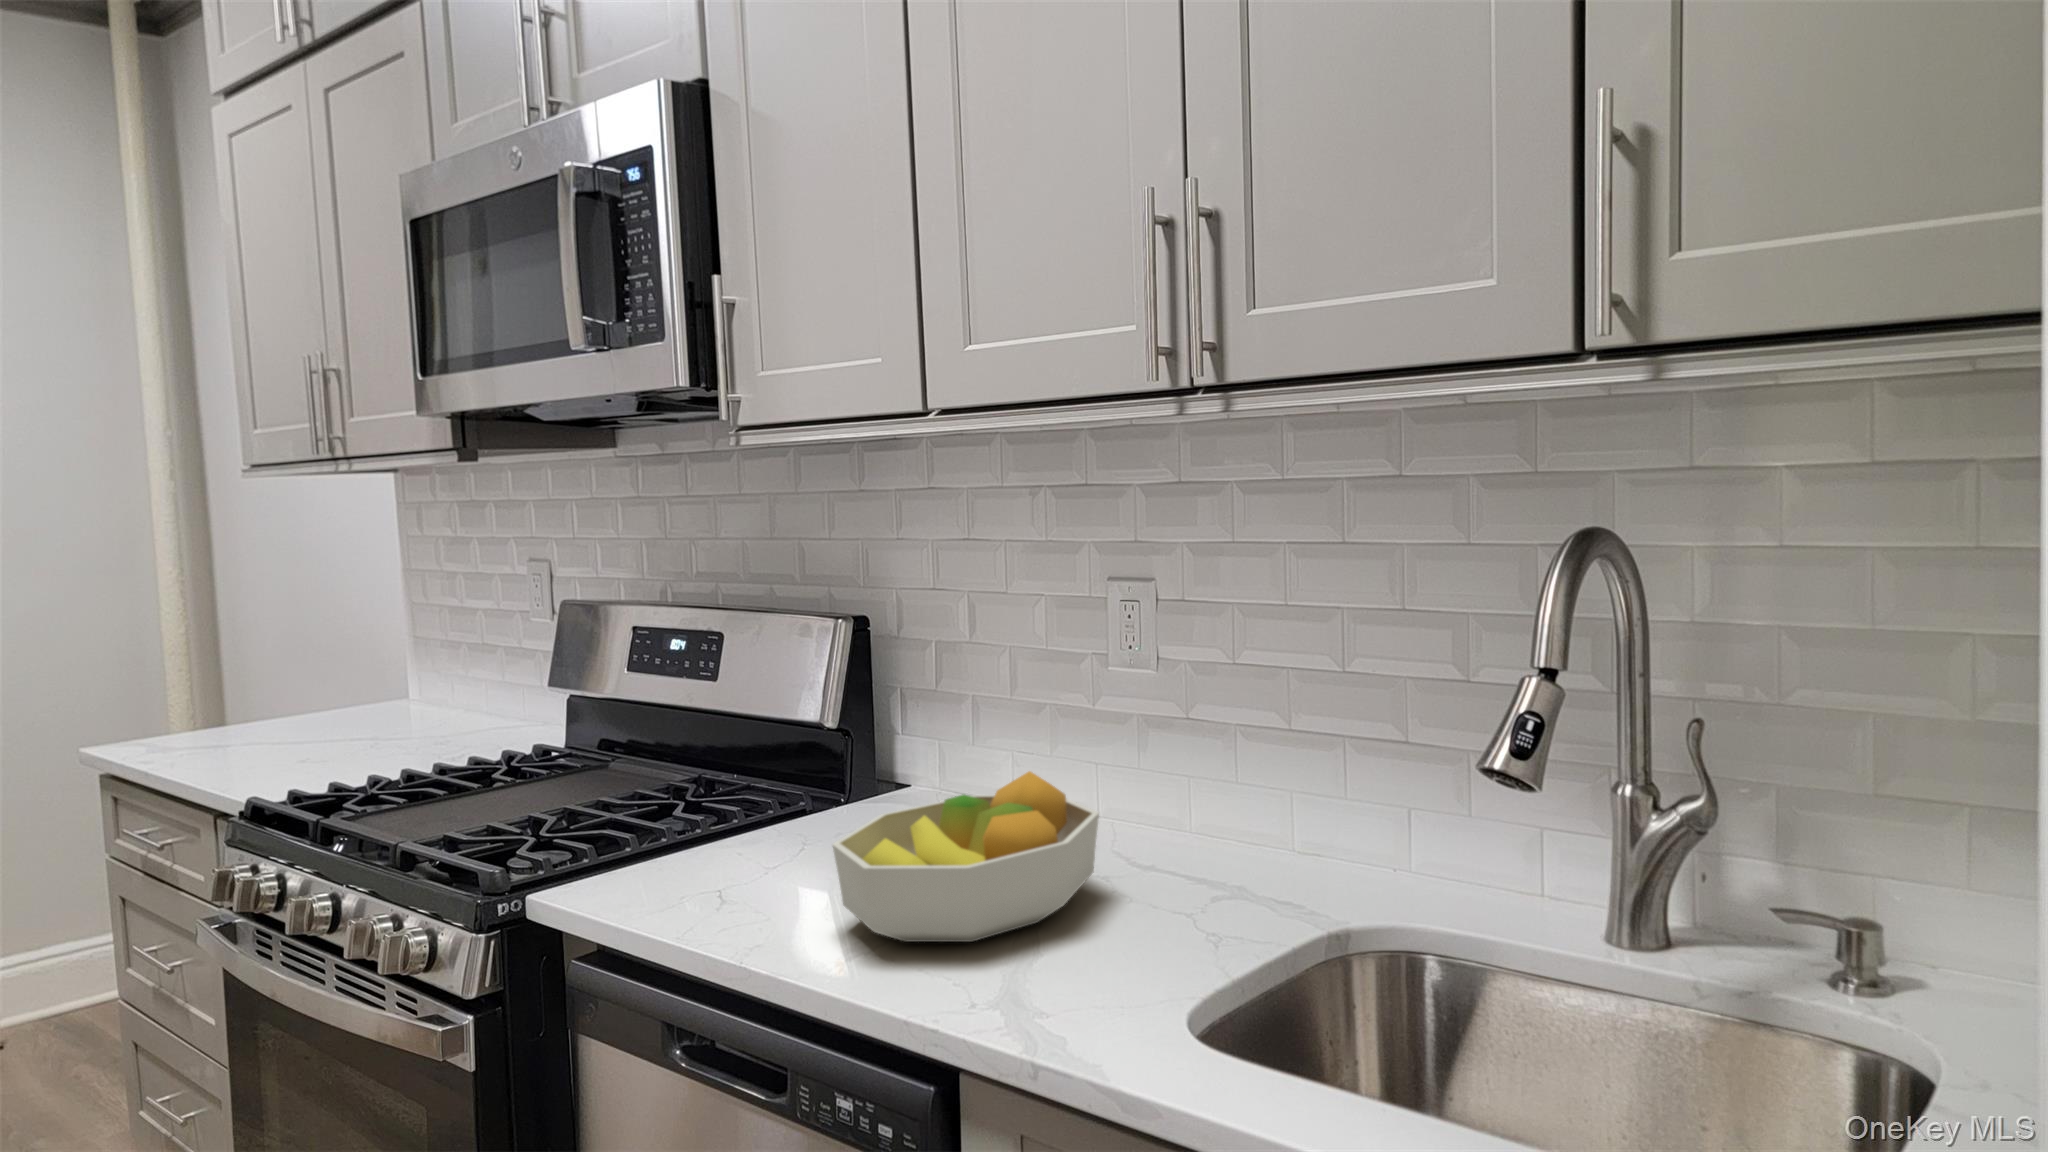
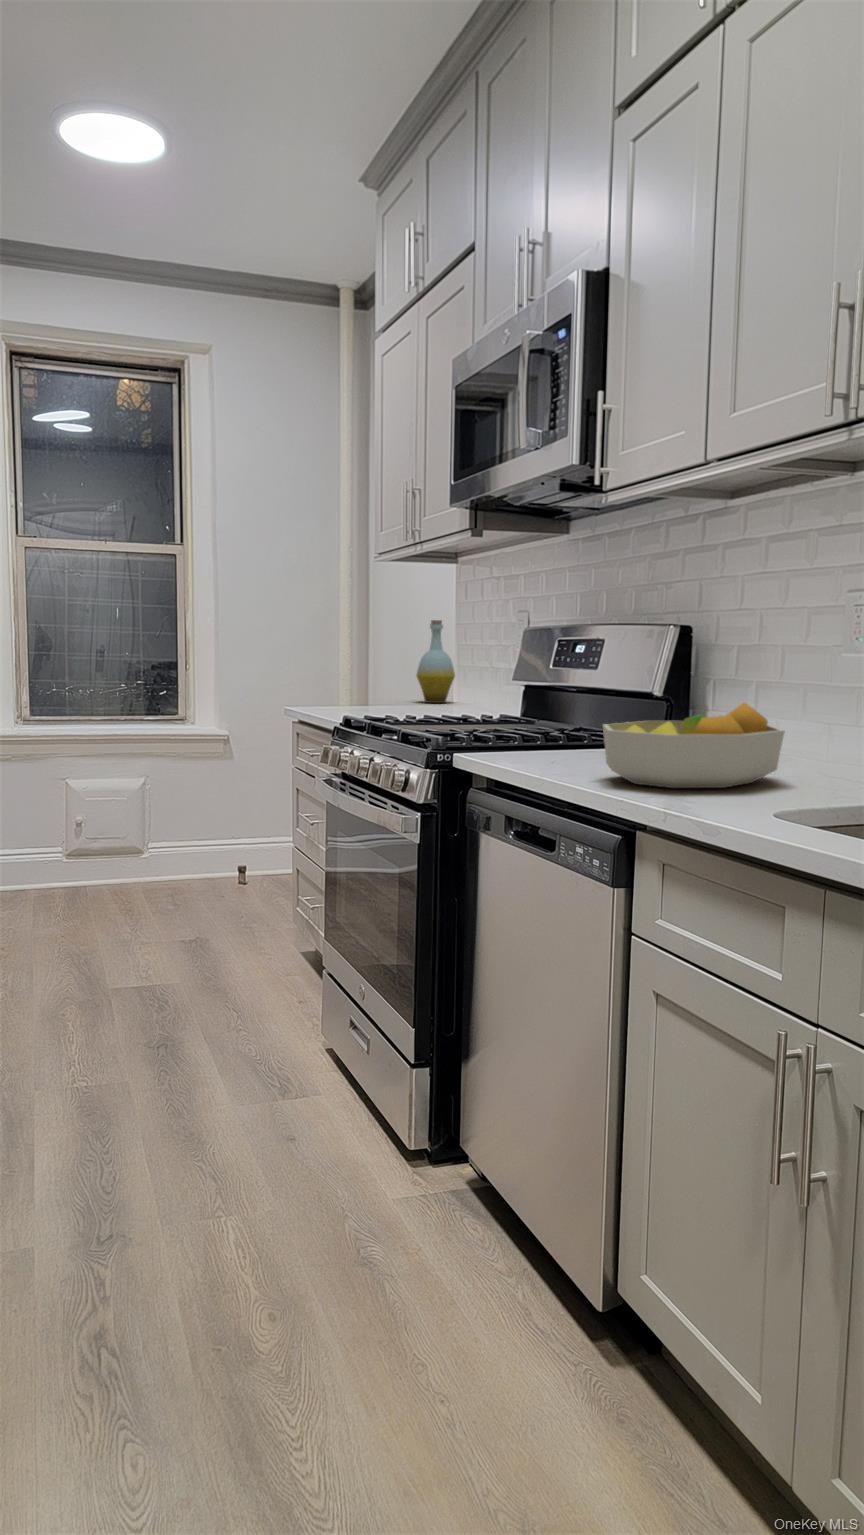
bottle: none [338,583,412,726] -> present [417,620,455,703]

